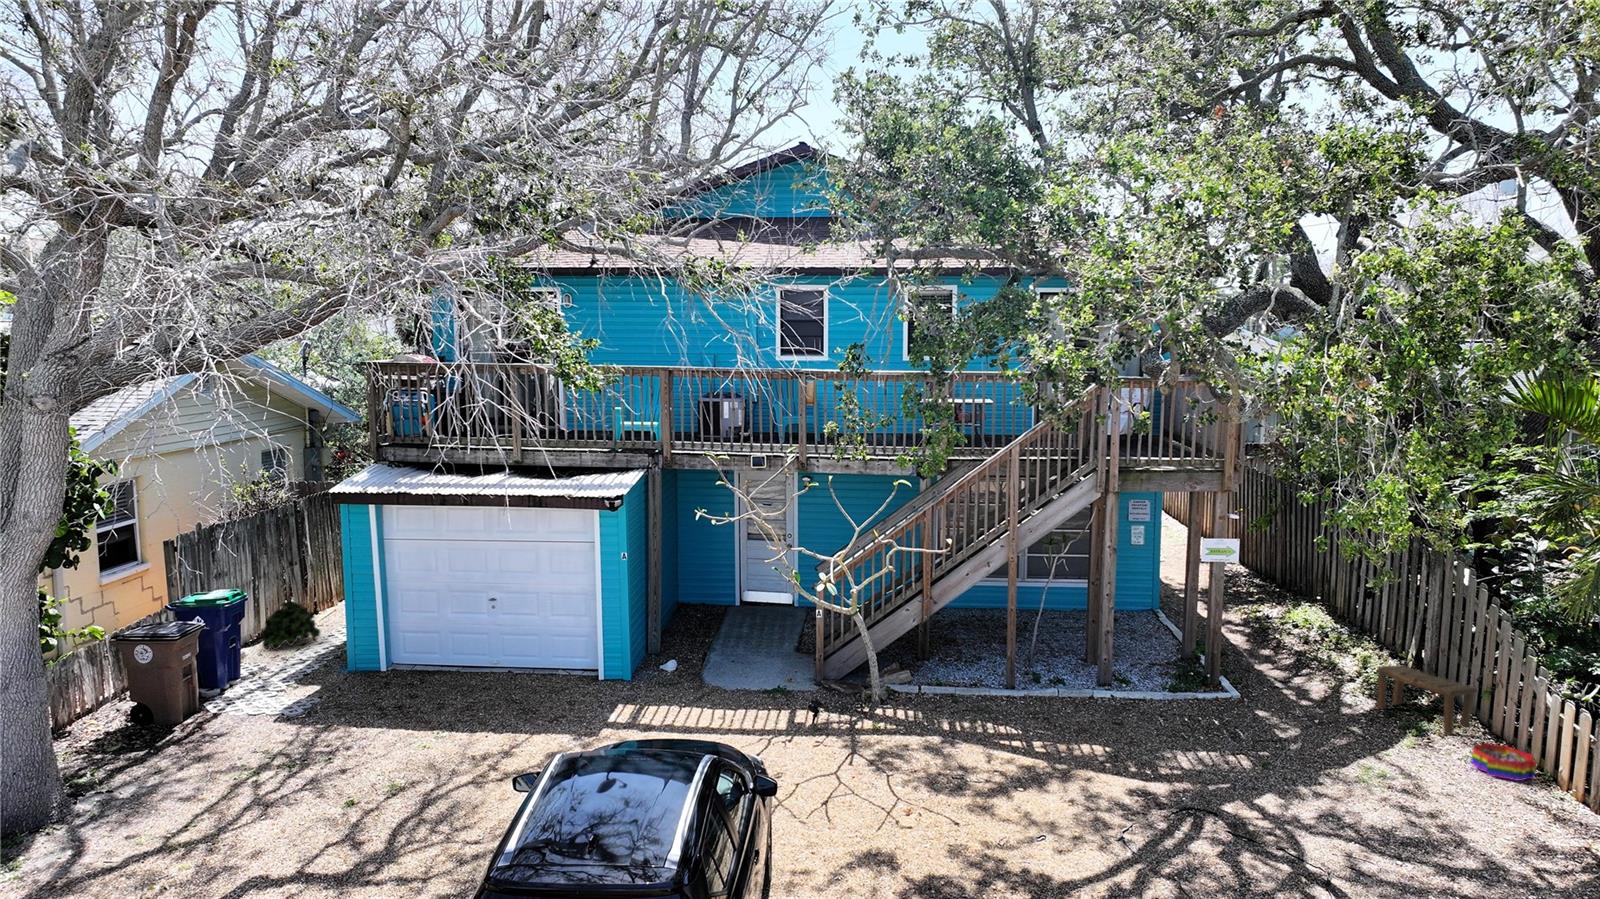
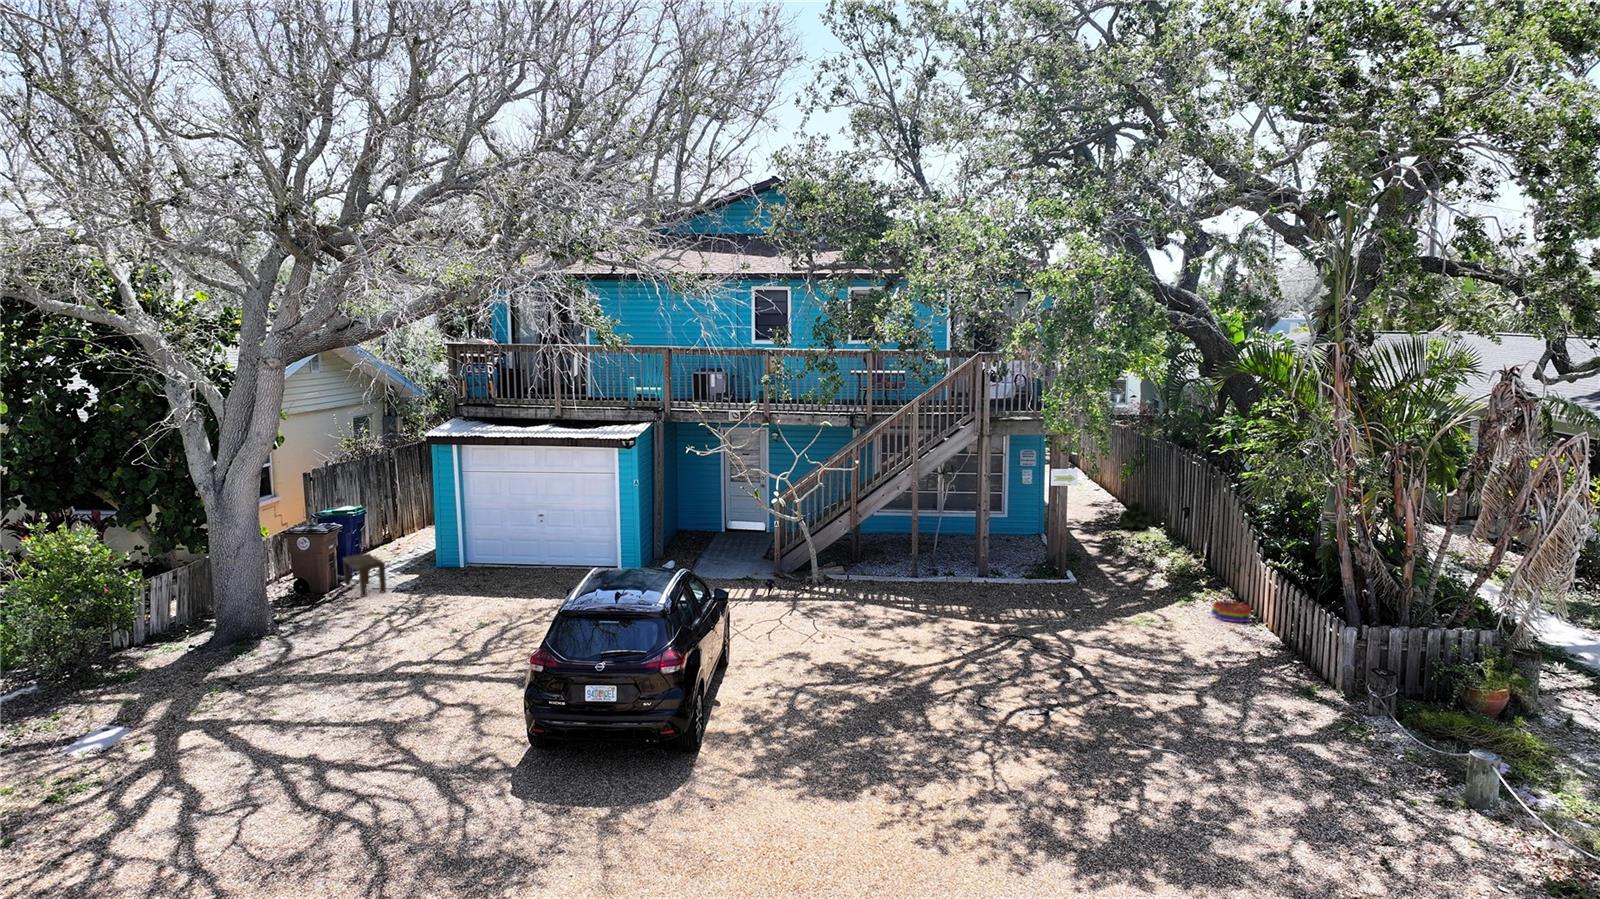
potted plant: present [260,601,320,650] -> present [1118,502,1155,529]
bench: present [1377,665,1477,735] -> present [343,554,386,596]

